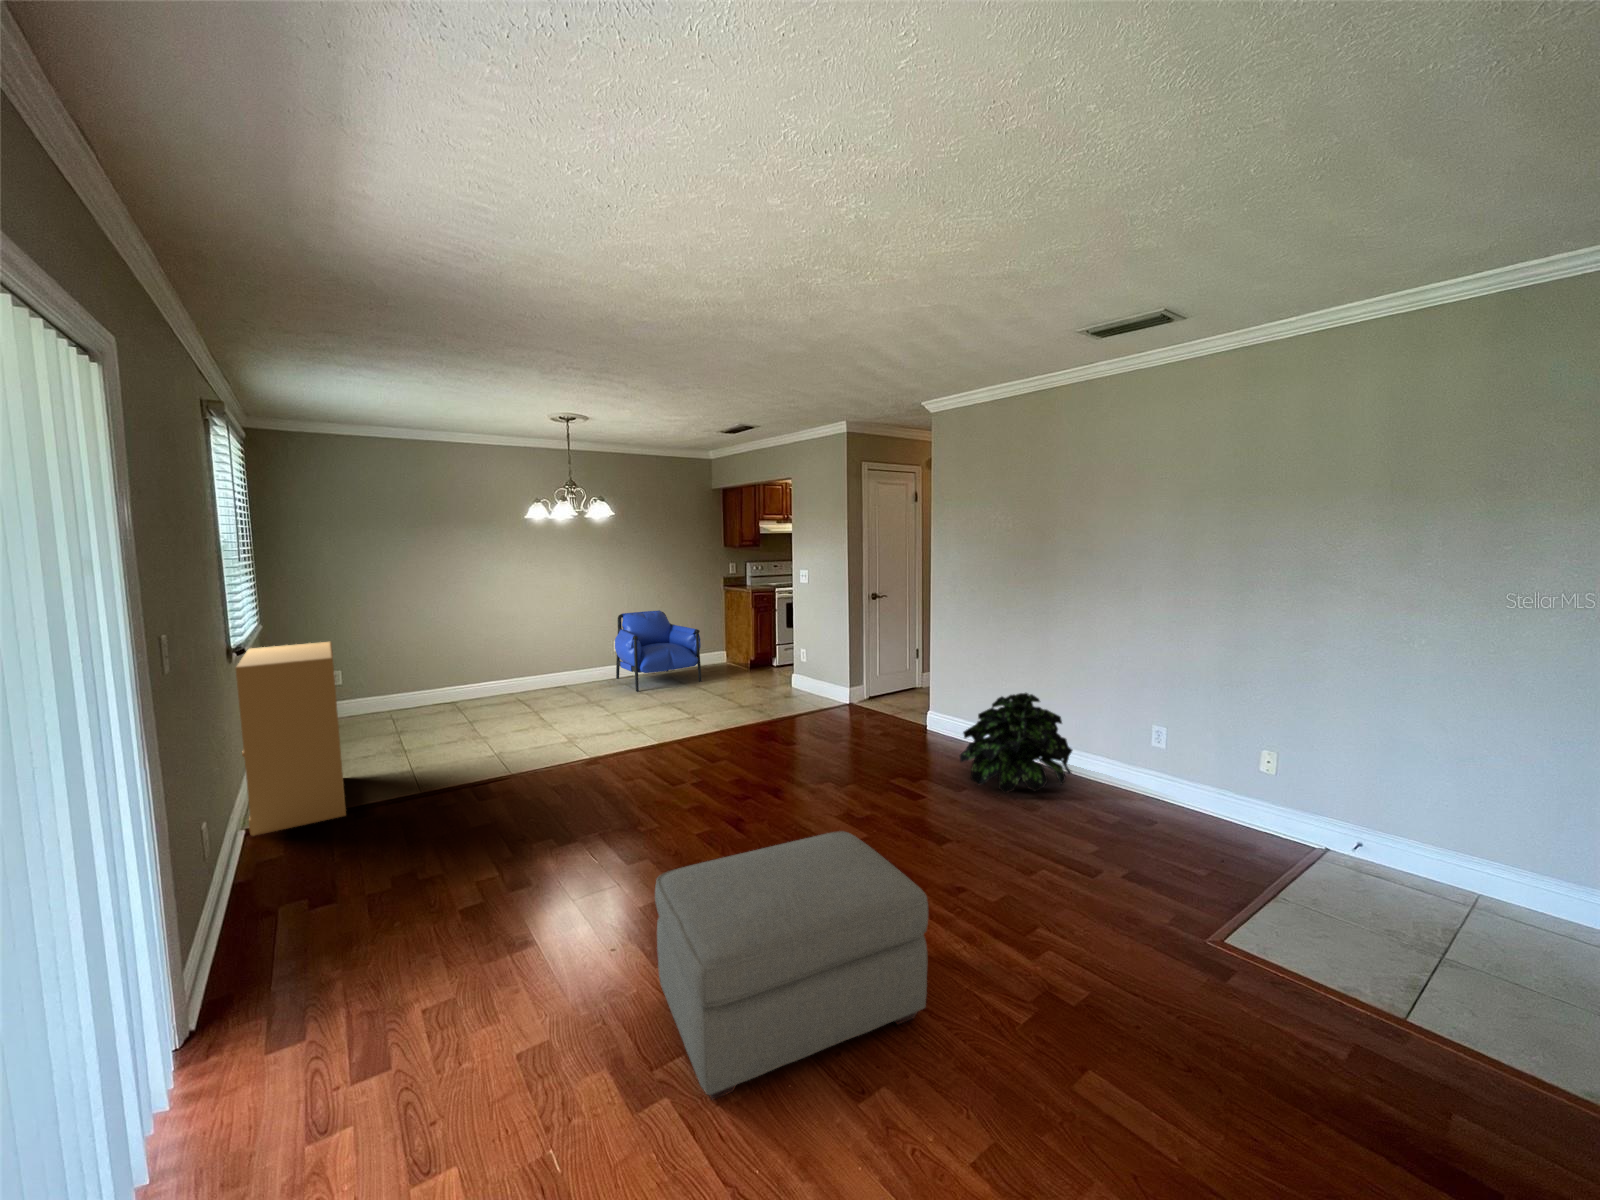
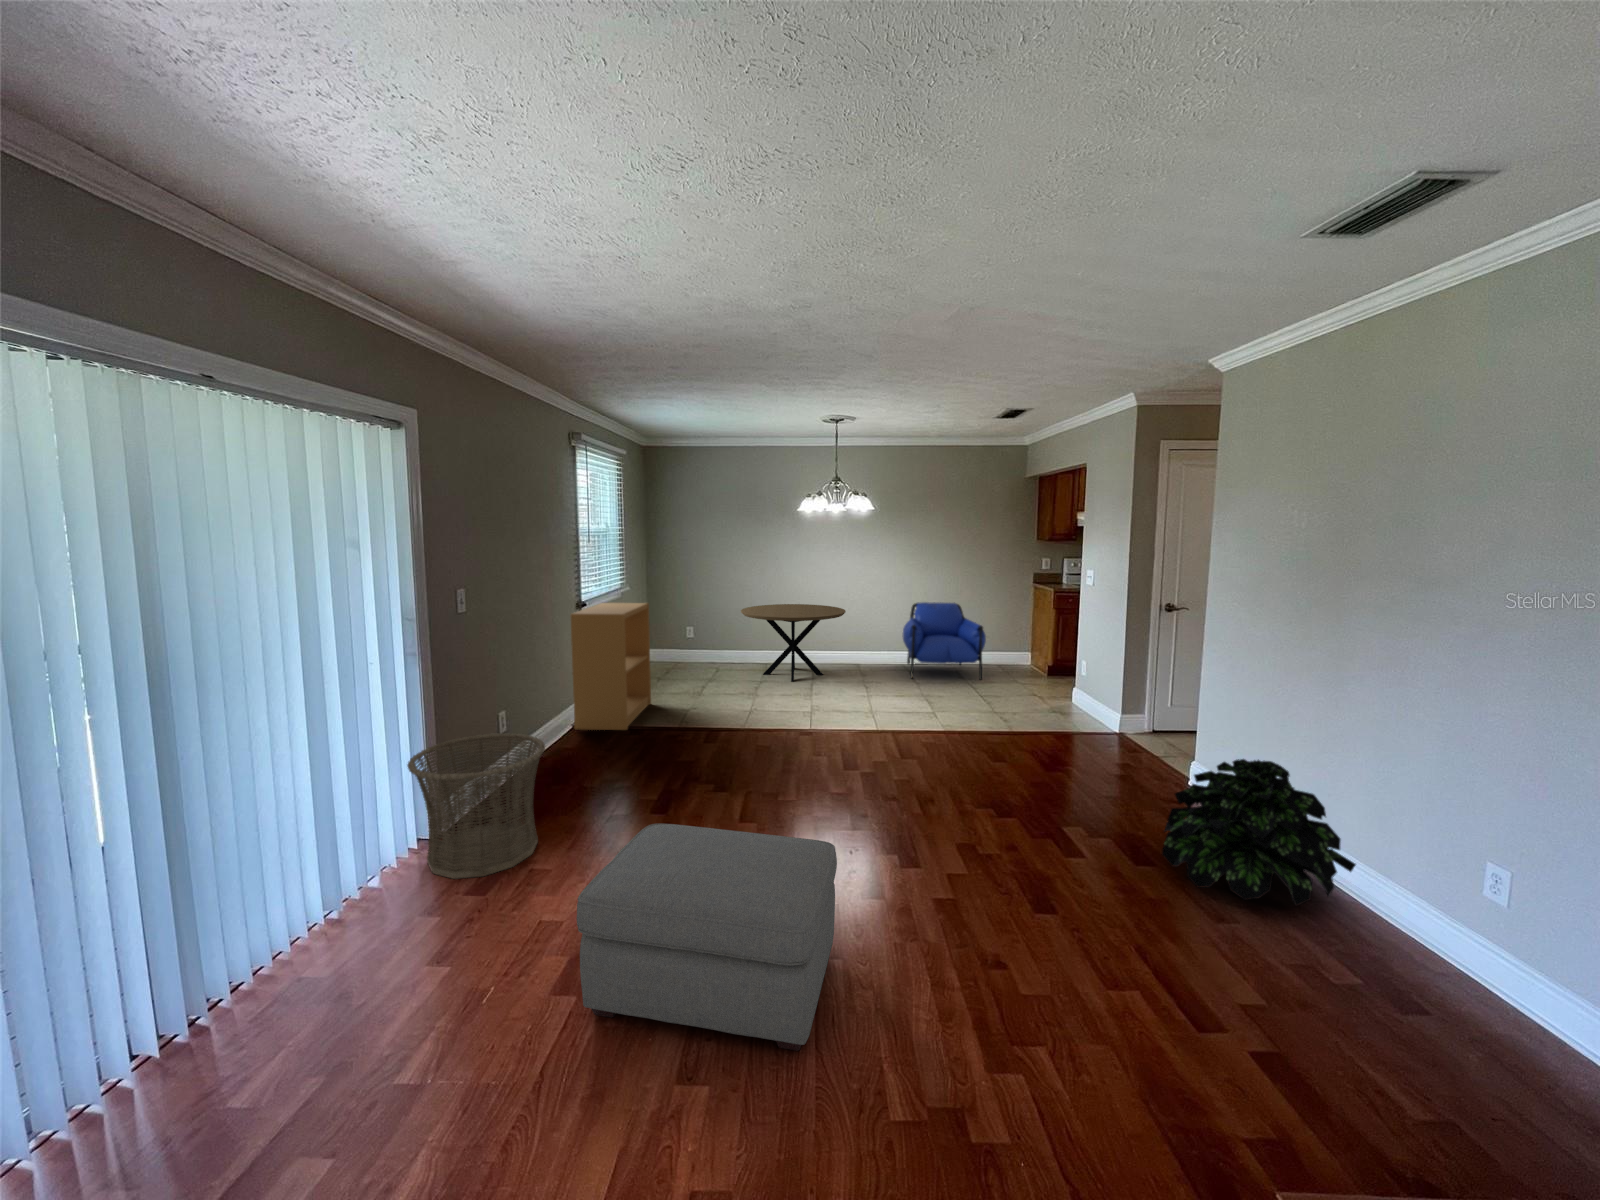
dining table: none [427,626,562,716] -> present [741,604,846,682]
basket: none [167,836,406,1091] -> present [407,733,545,879]

